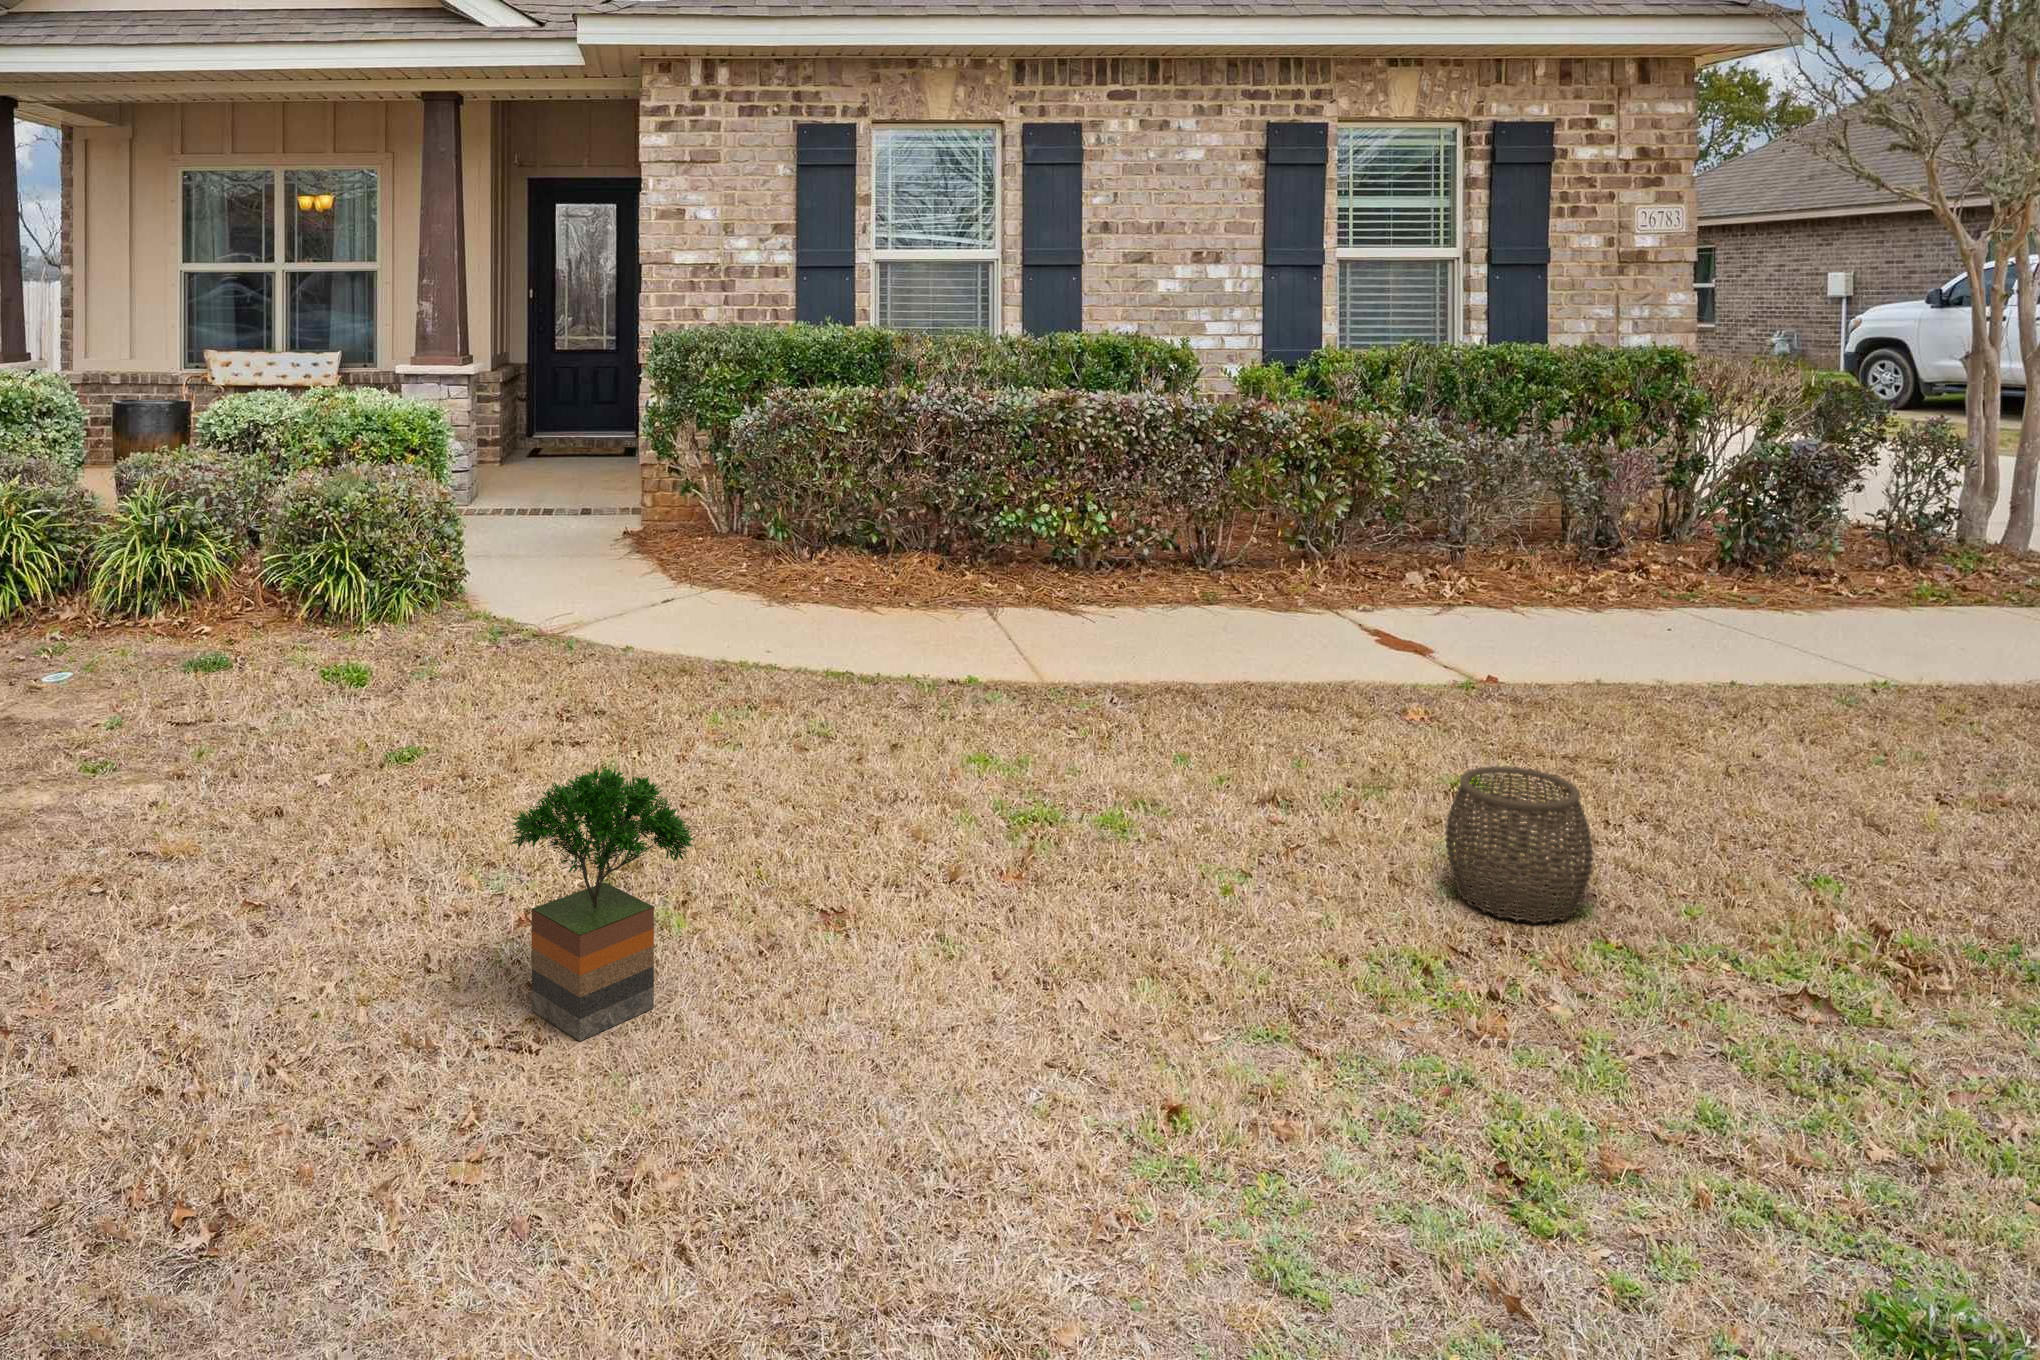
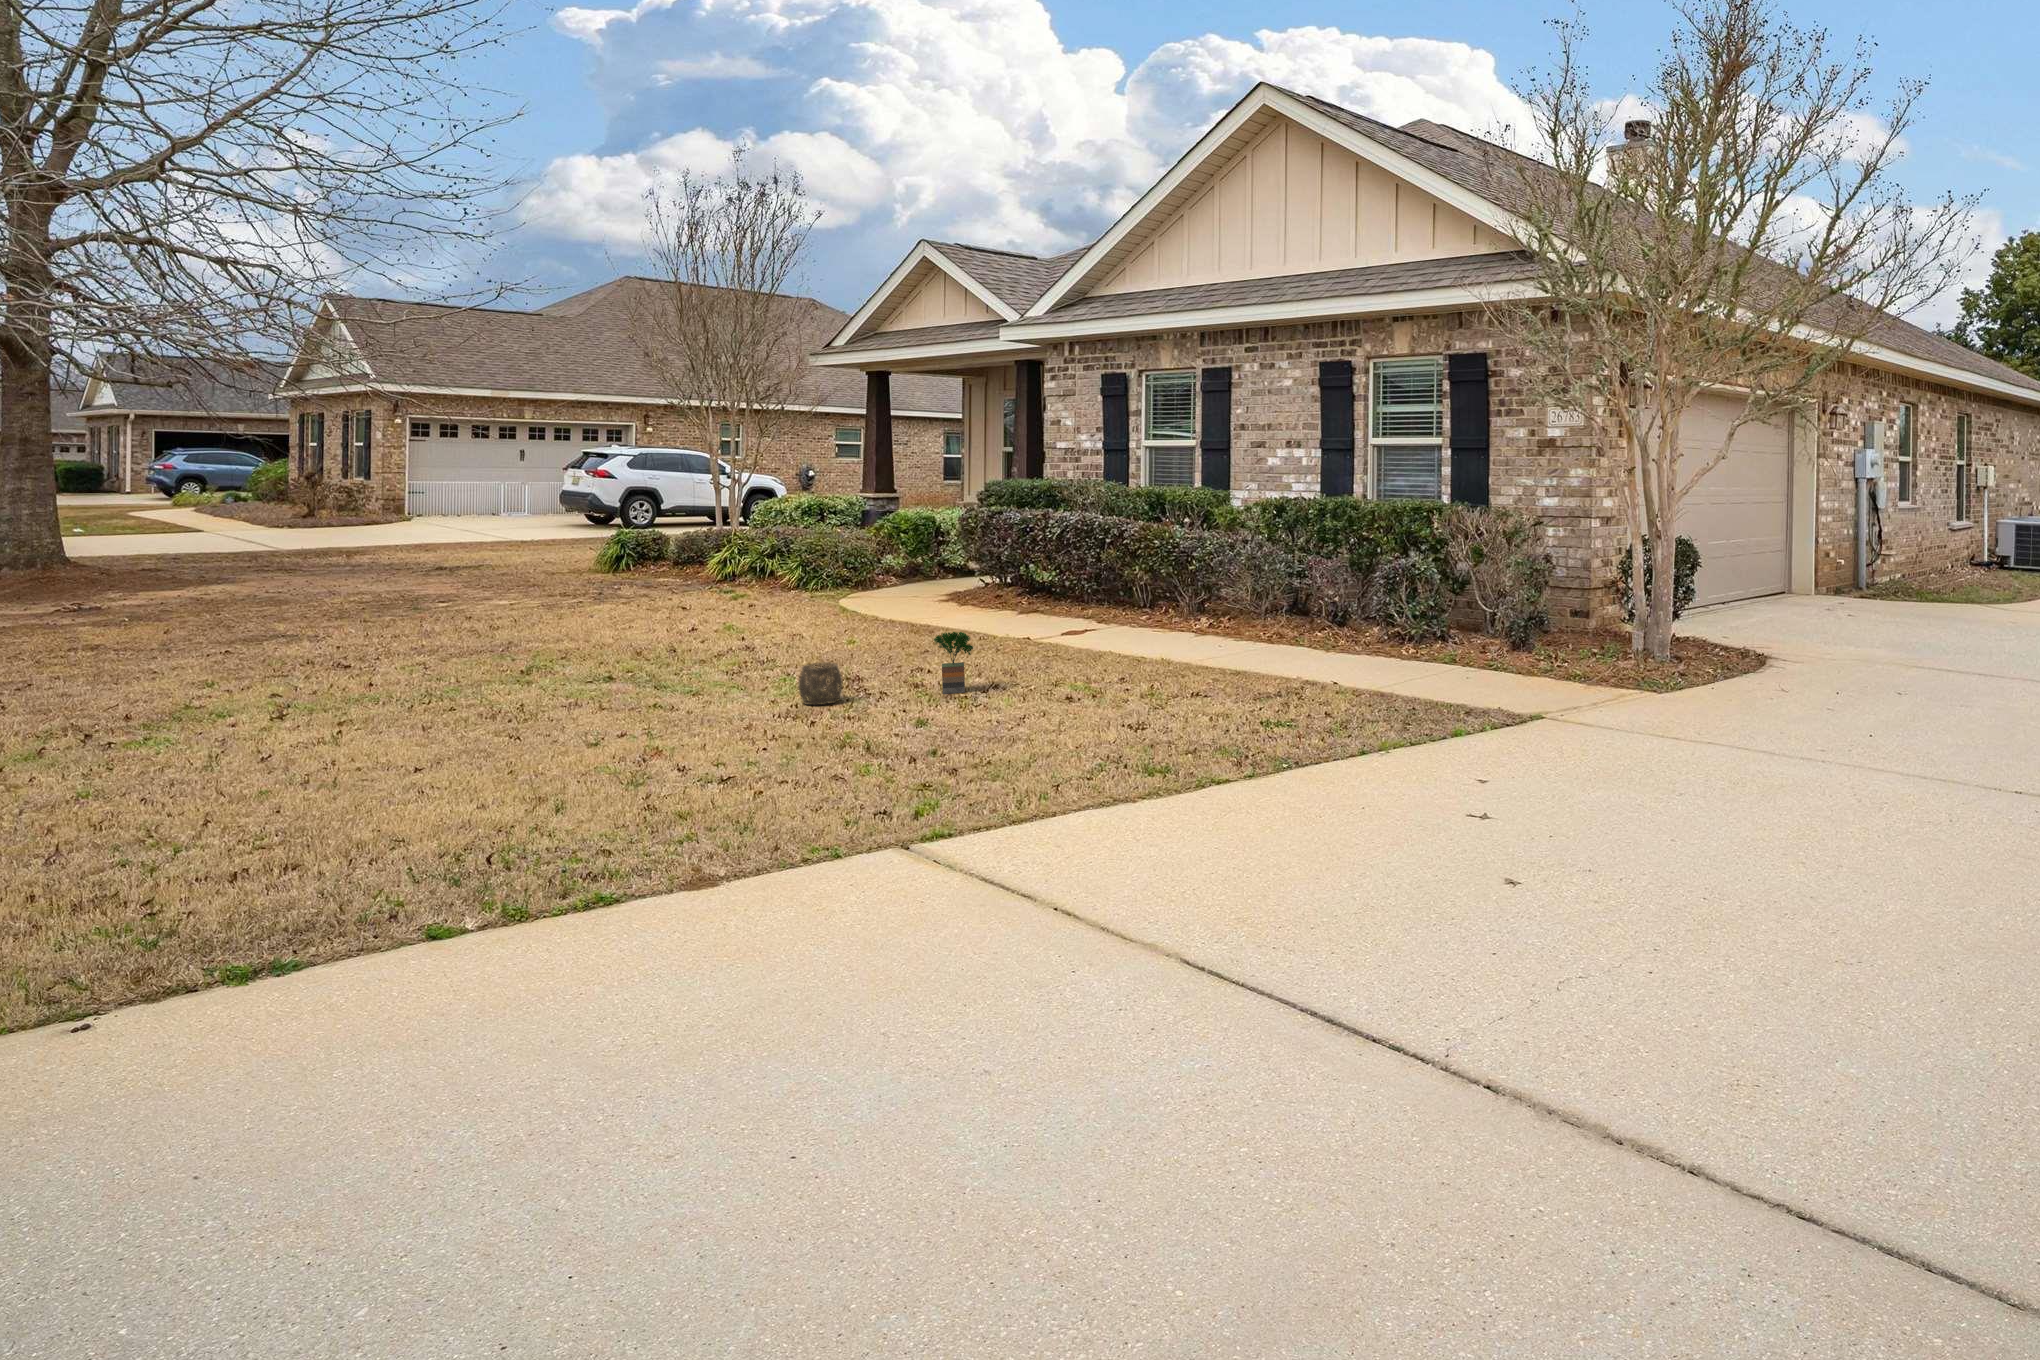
potted tree: present [511,768,694,1041] -> present [934,632,973,694]

